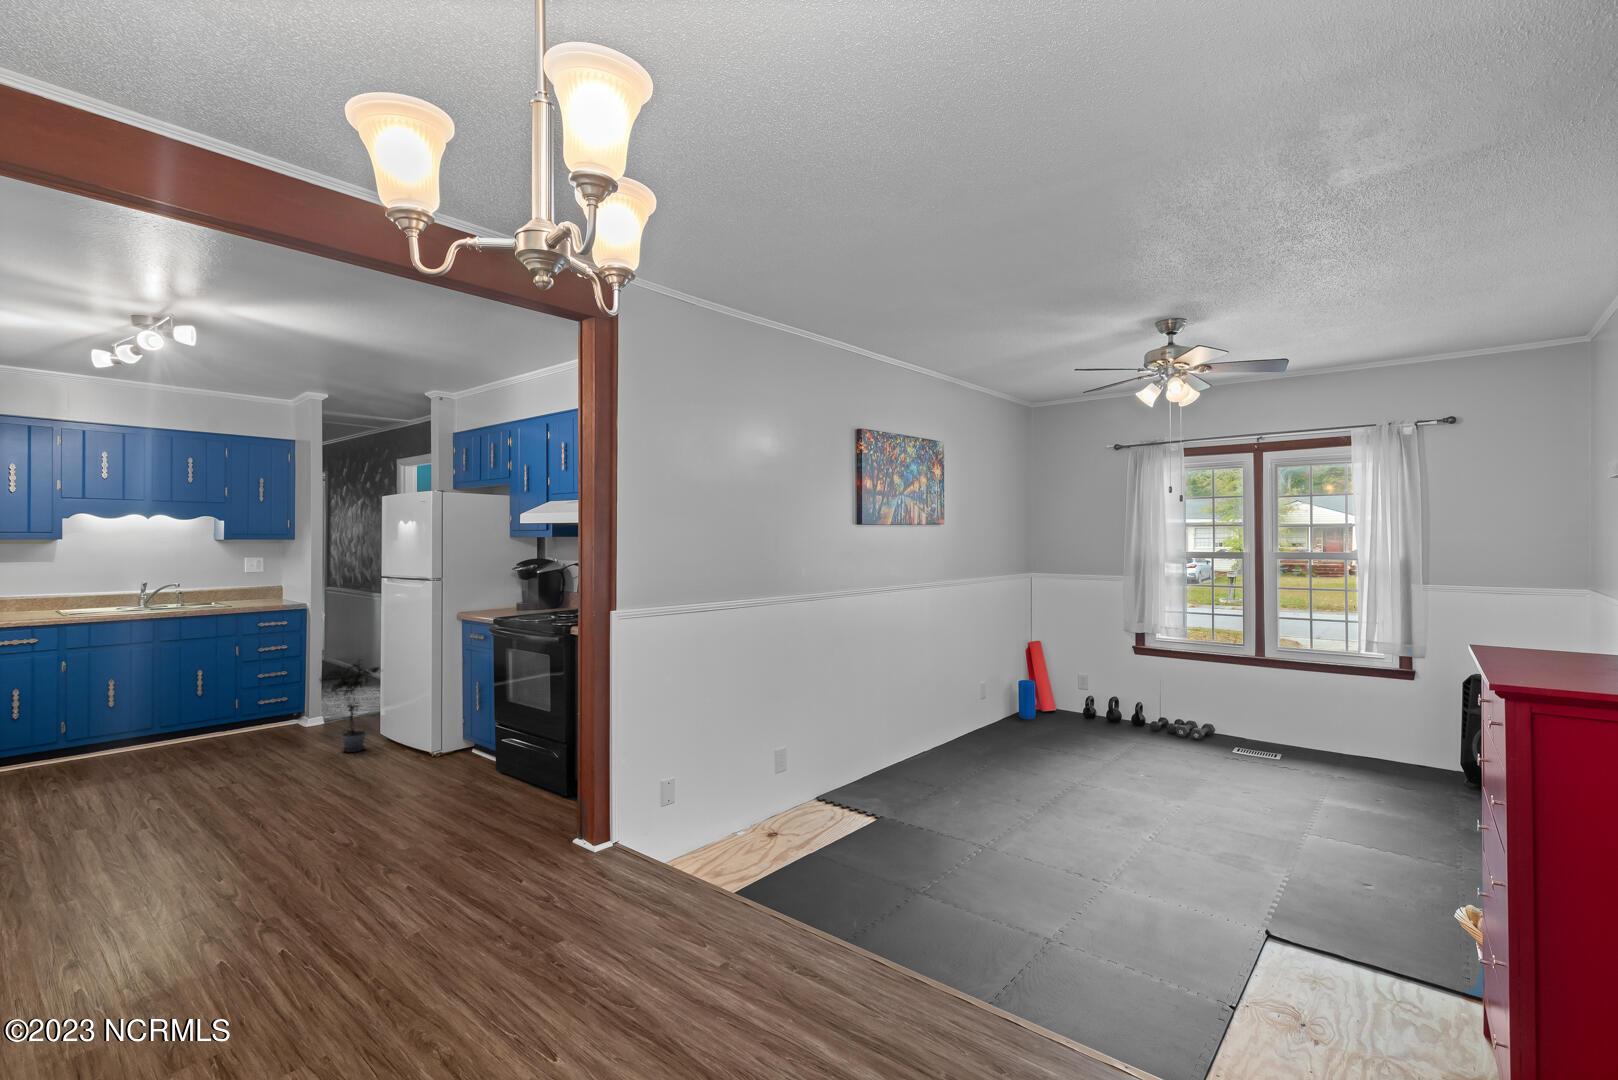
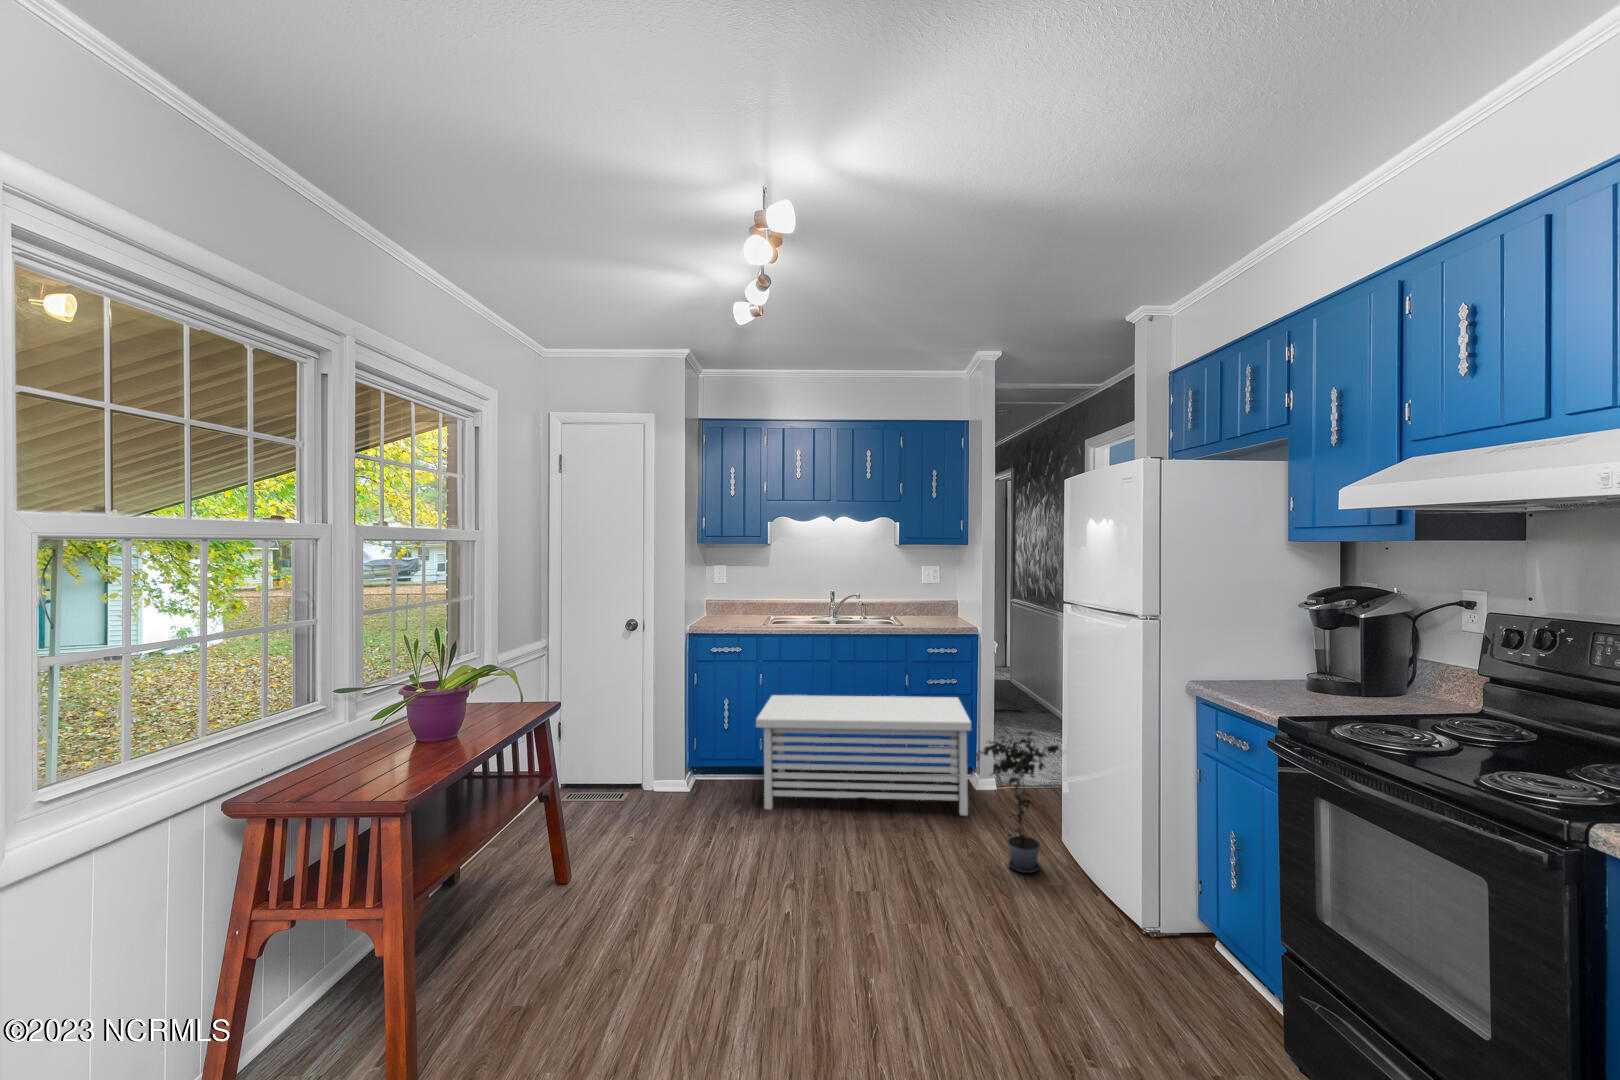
storage bench: none [86,659,308,771] -> present [756,695,971,816]

